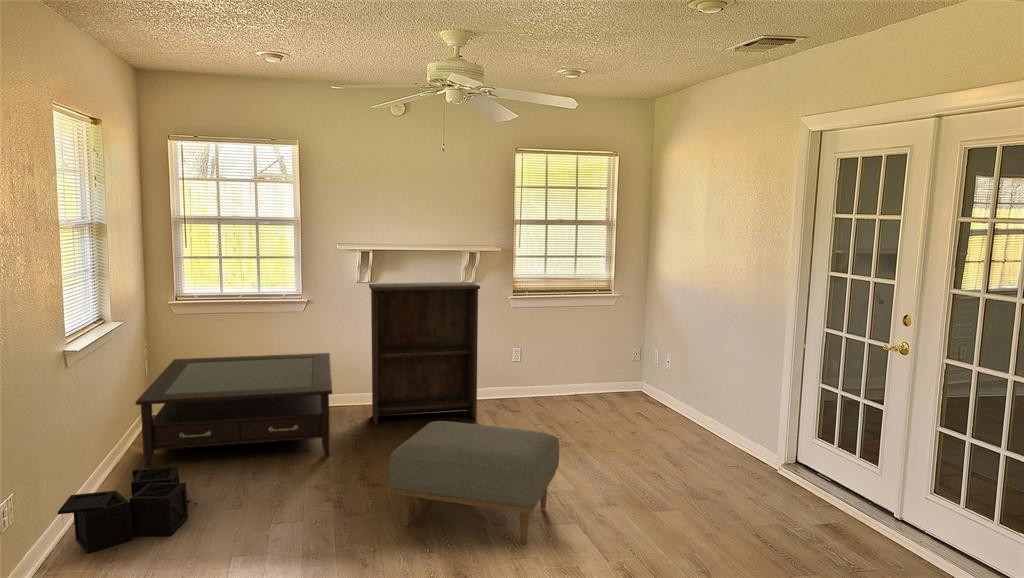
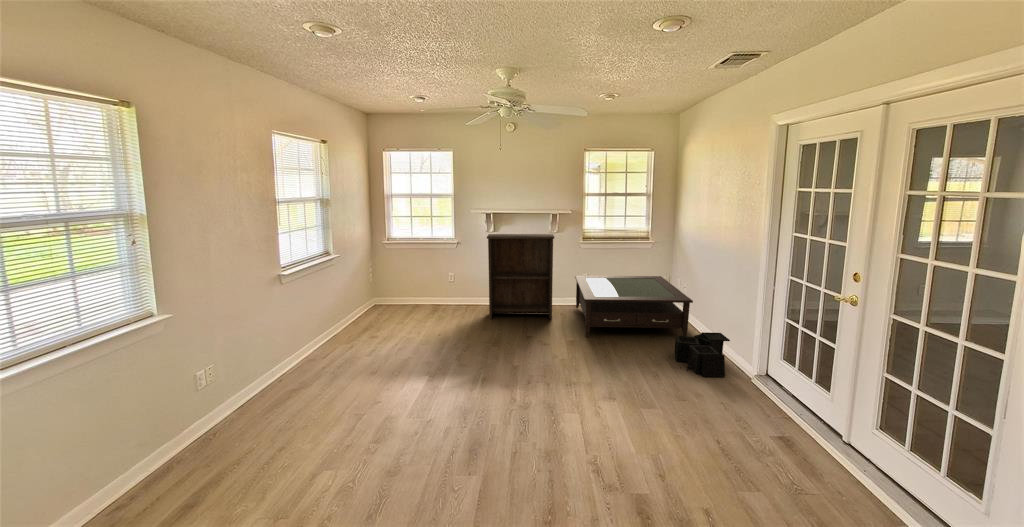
coffee table: present [136,353,332,469] -> present [575,276,693,337]
ottoman: present [389,421,559,544] -> none [465,321,576,405]
storage bin: present [58,466,197,554] -> present [675,332,730,377]

